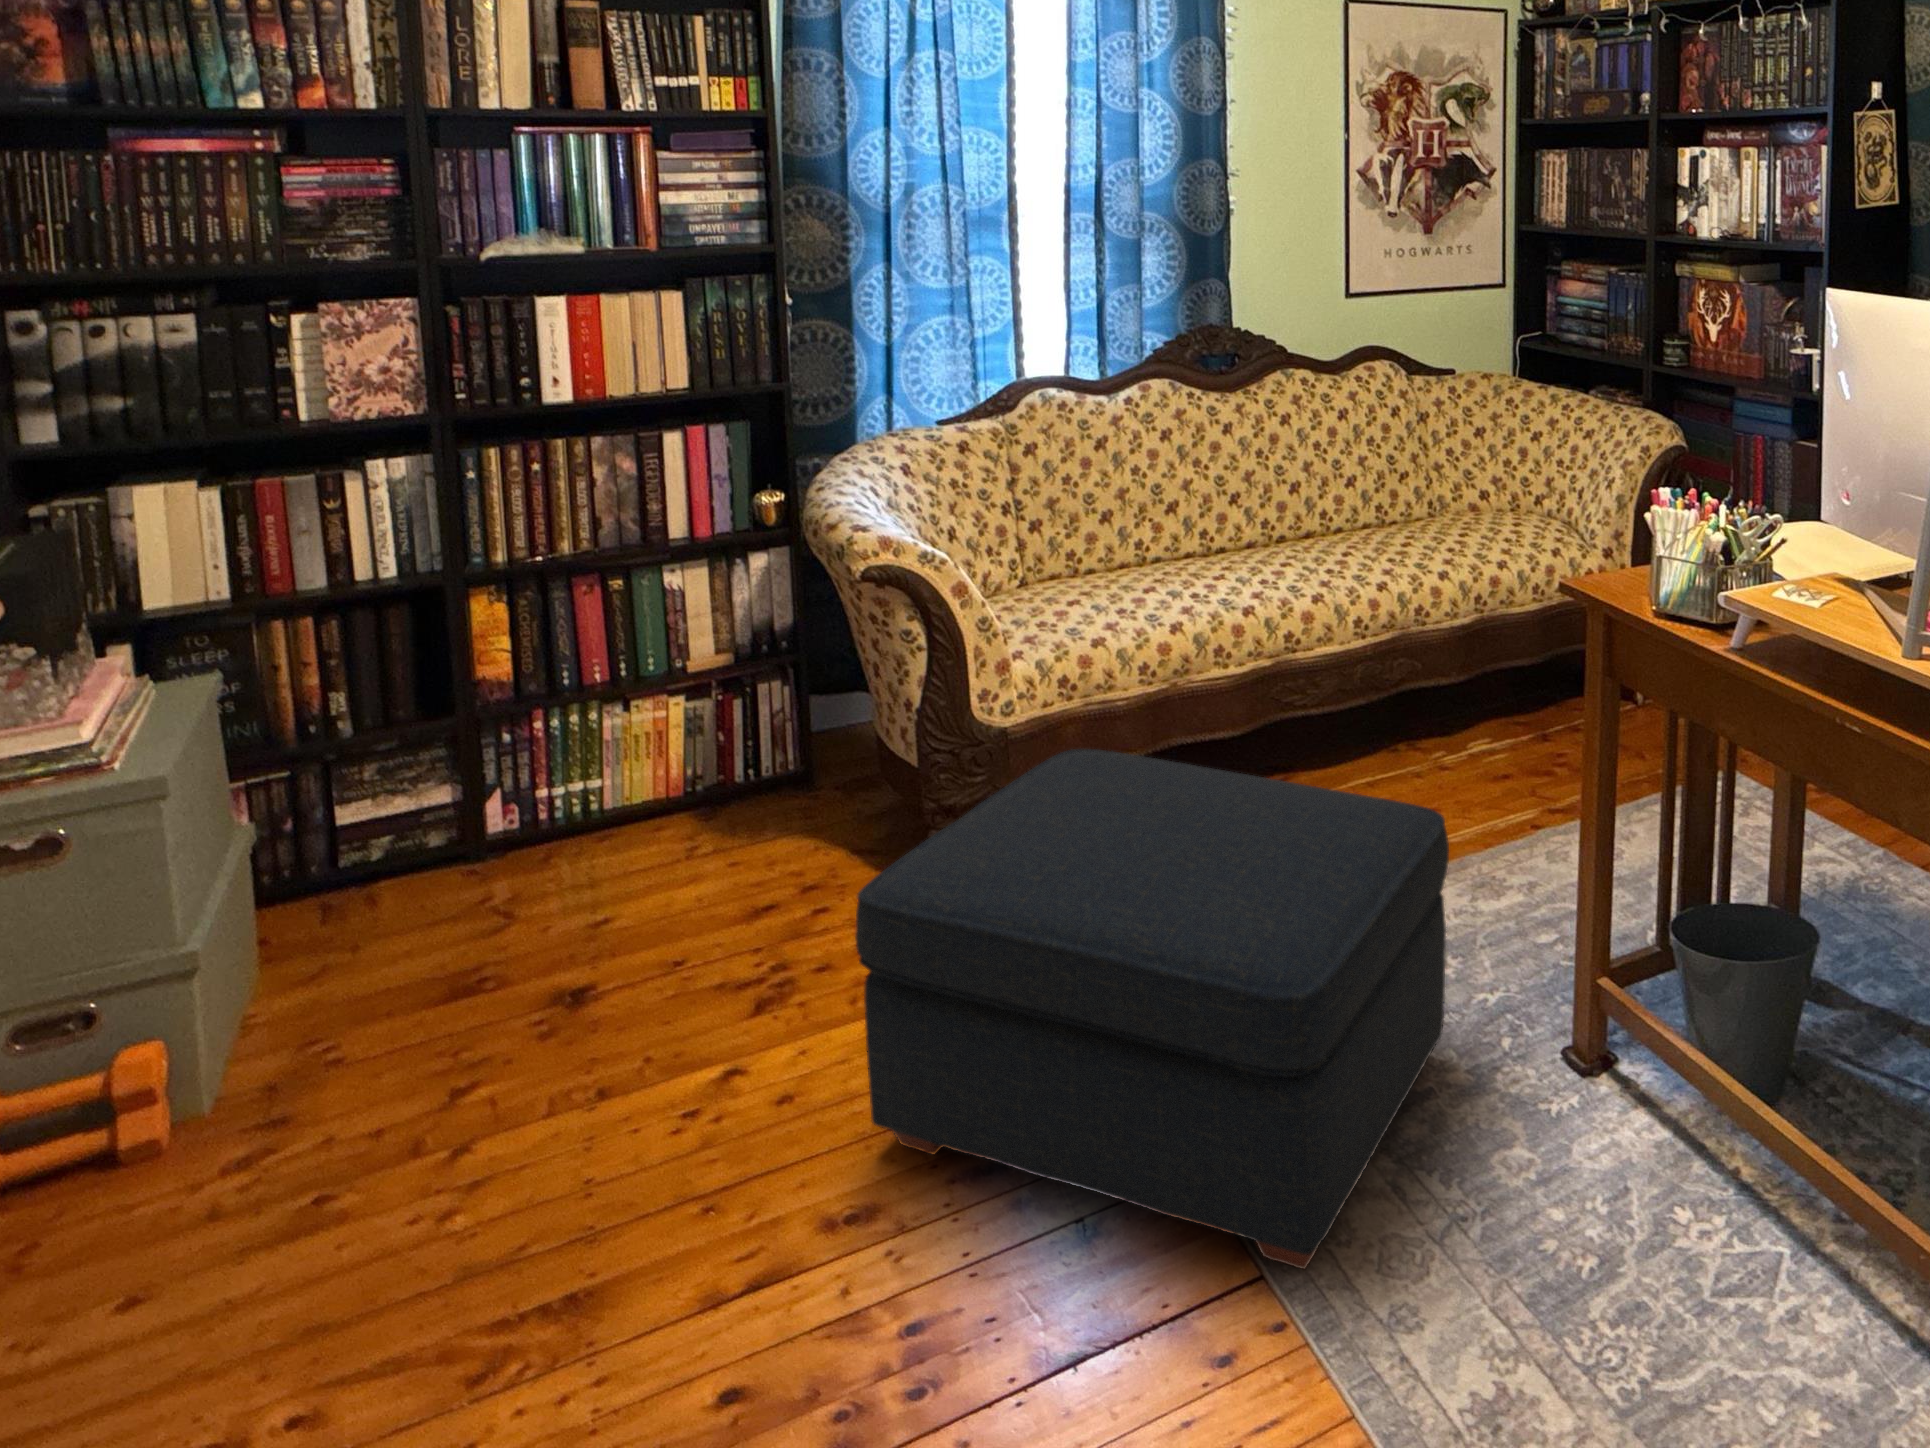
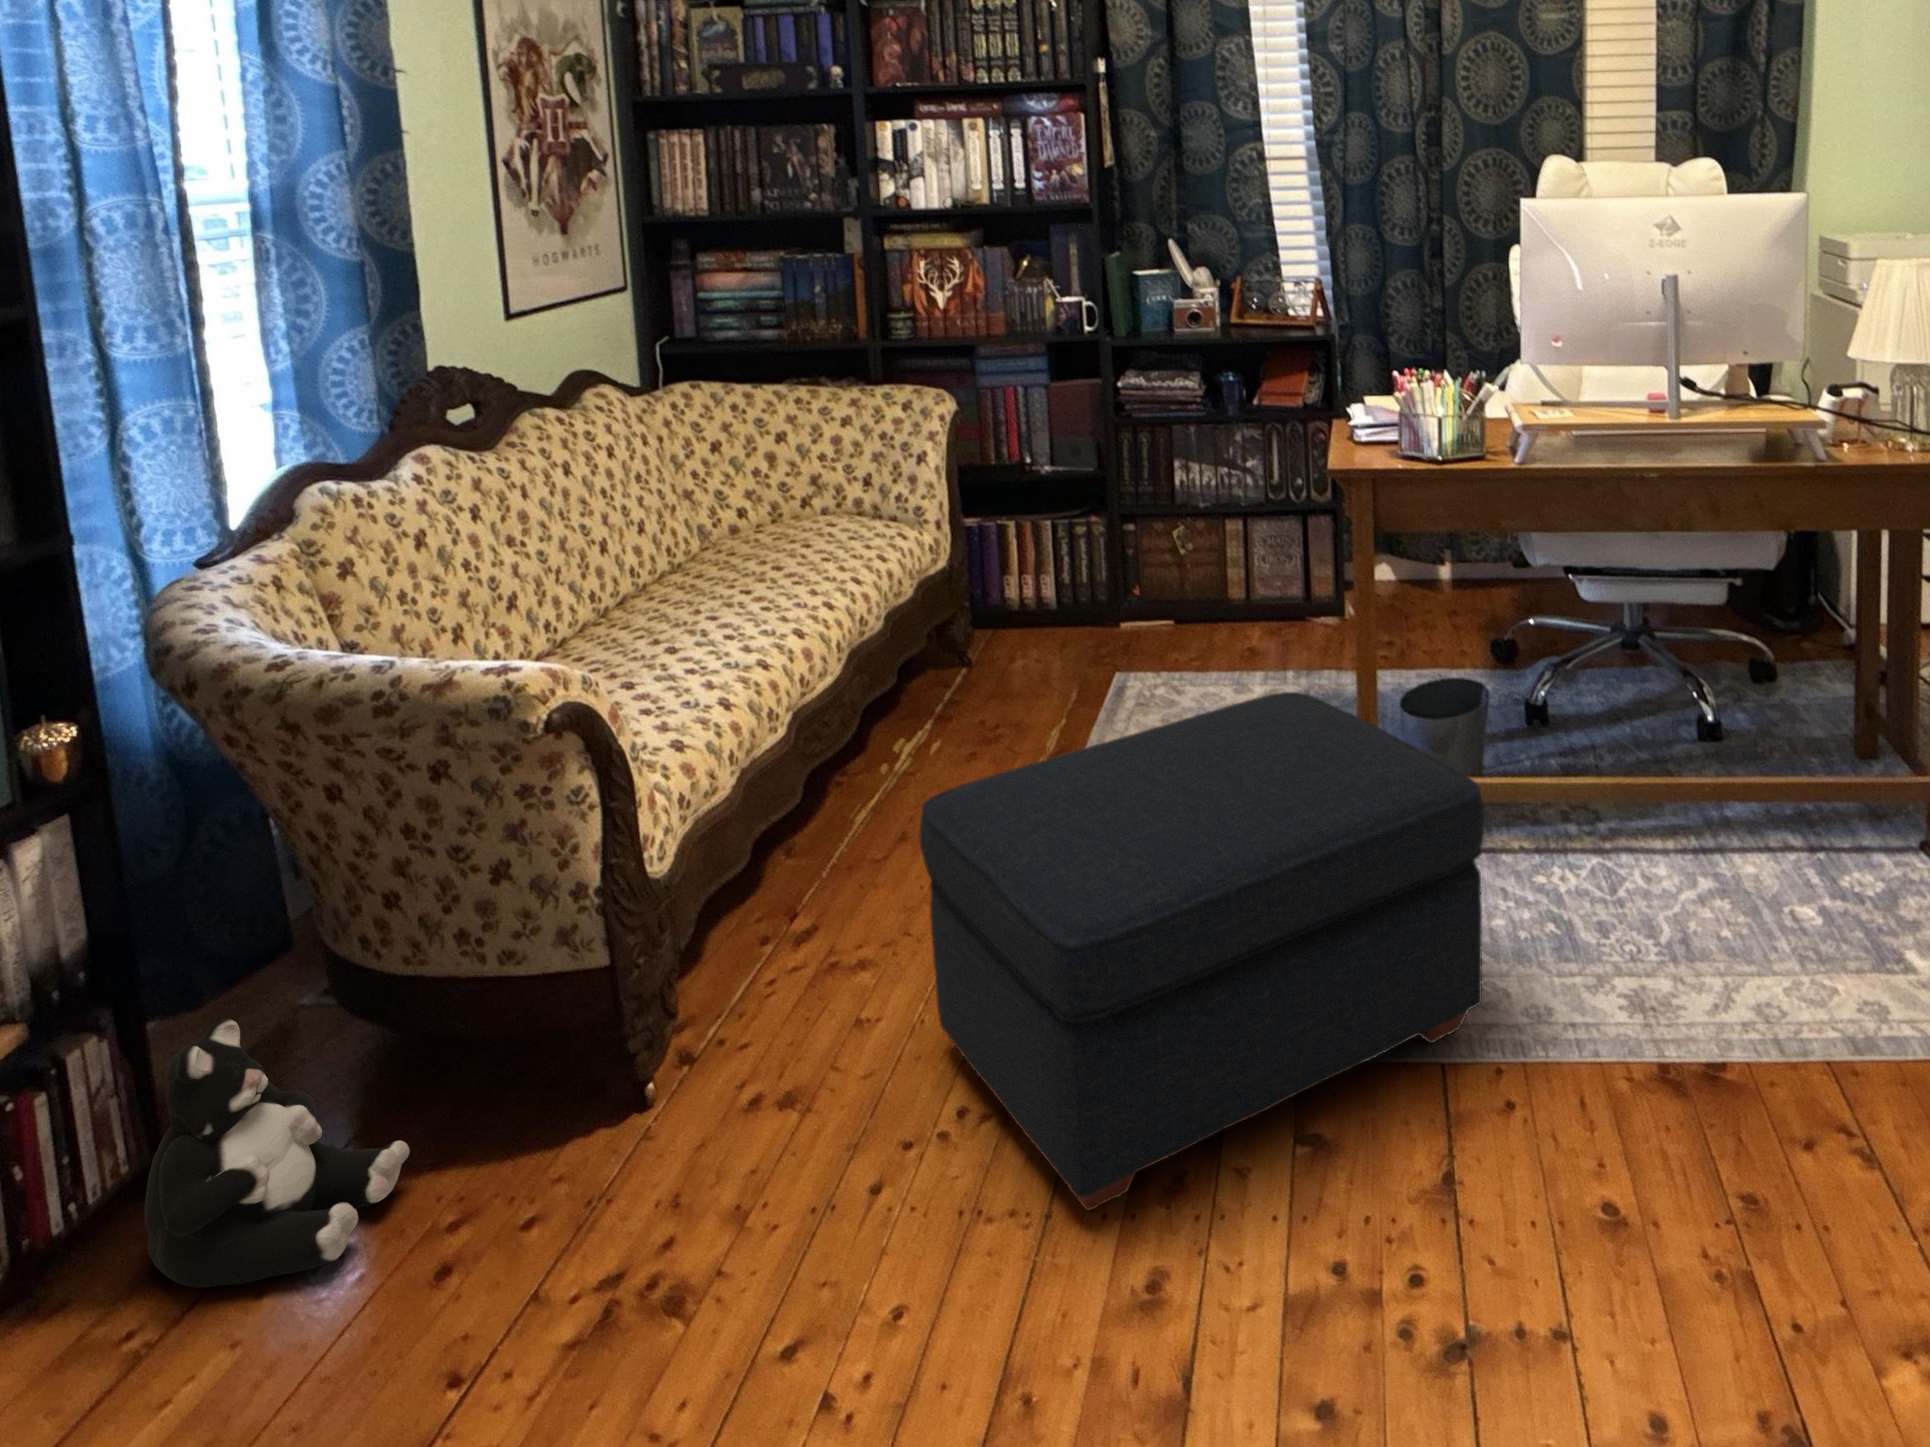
plush toy: none [699,698,832,871] -> present [145,1018,410,1288]

